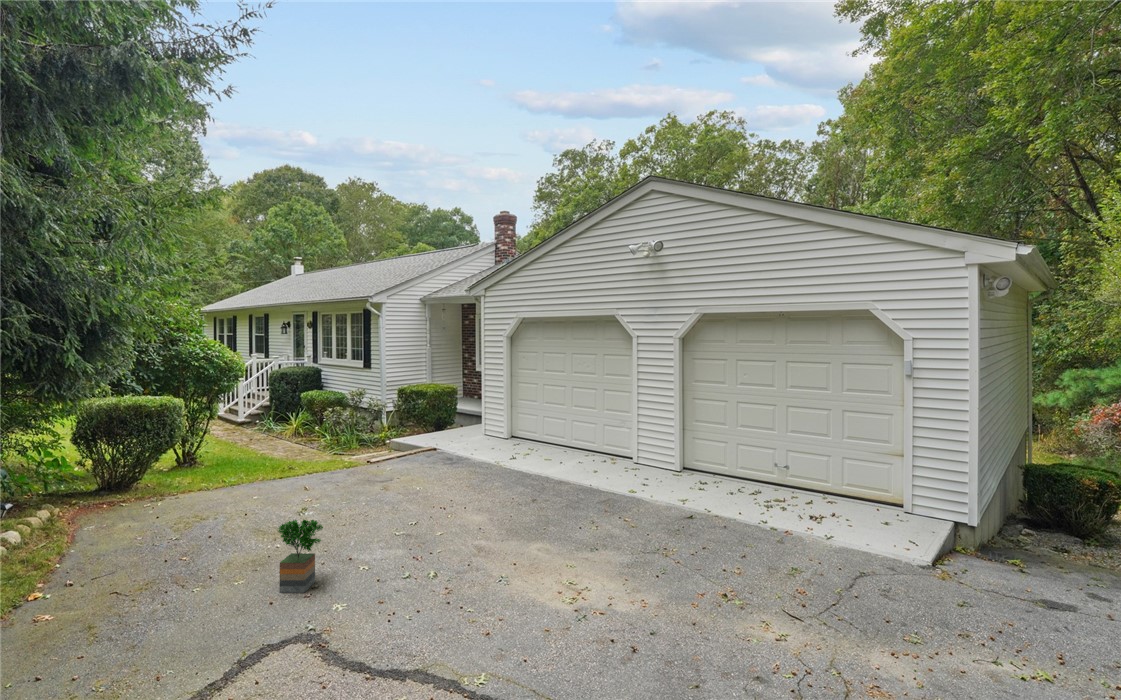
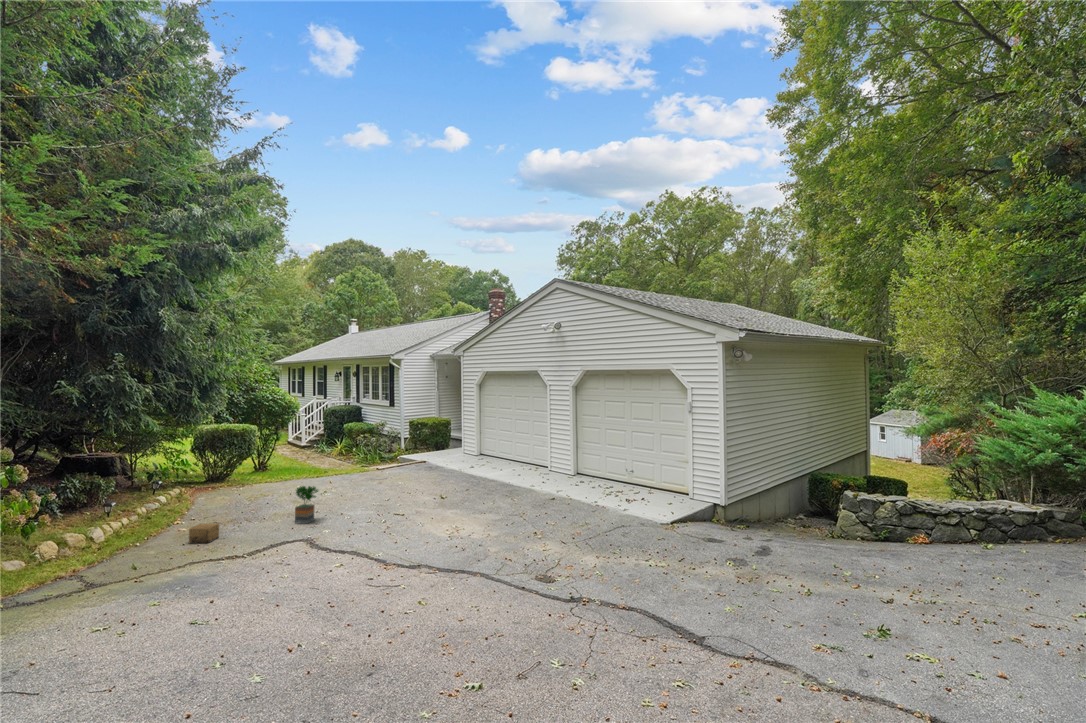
cardboard box: none [52,620,124,675] -> present [189,524,219,543]

